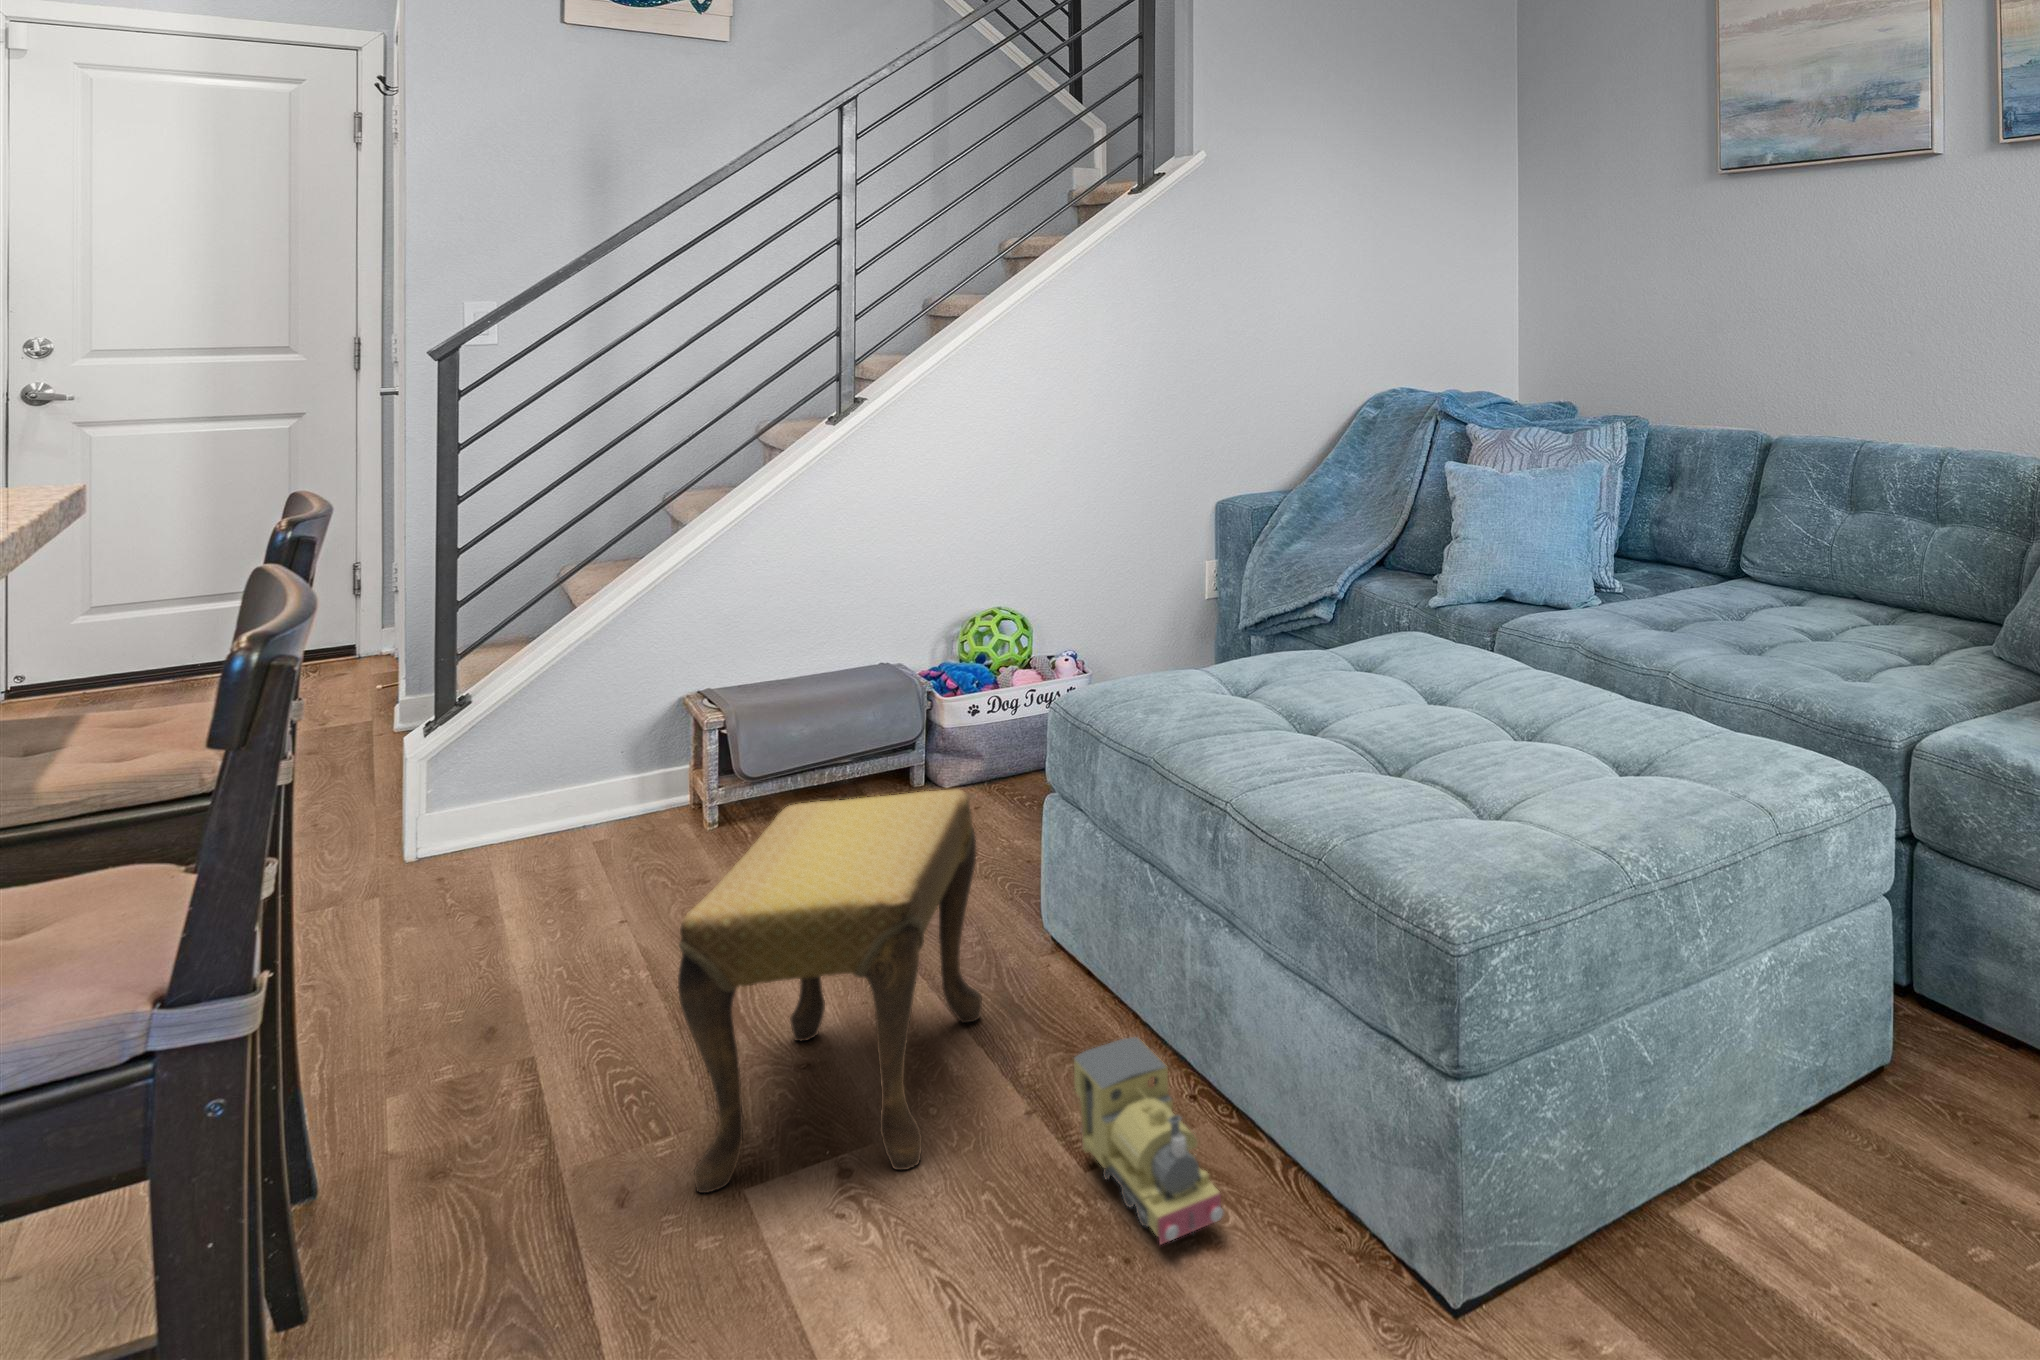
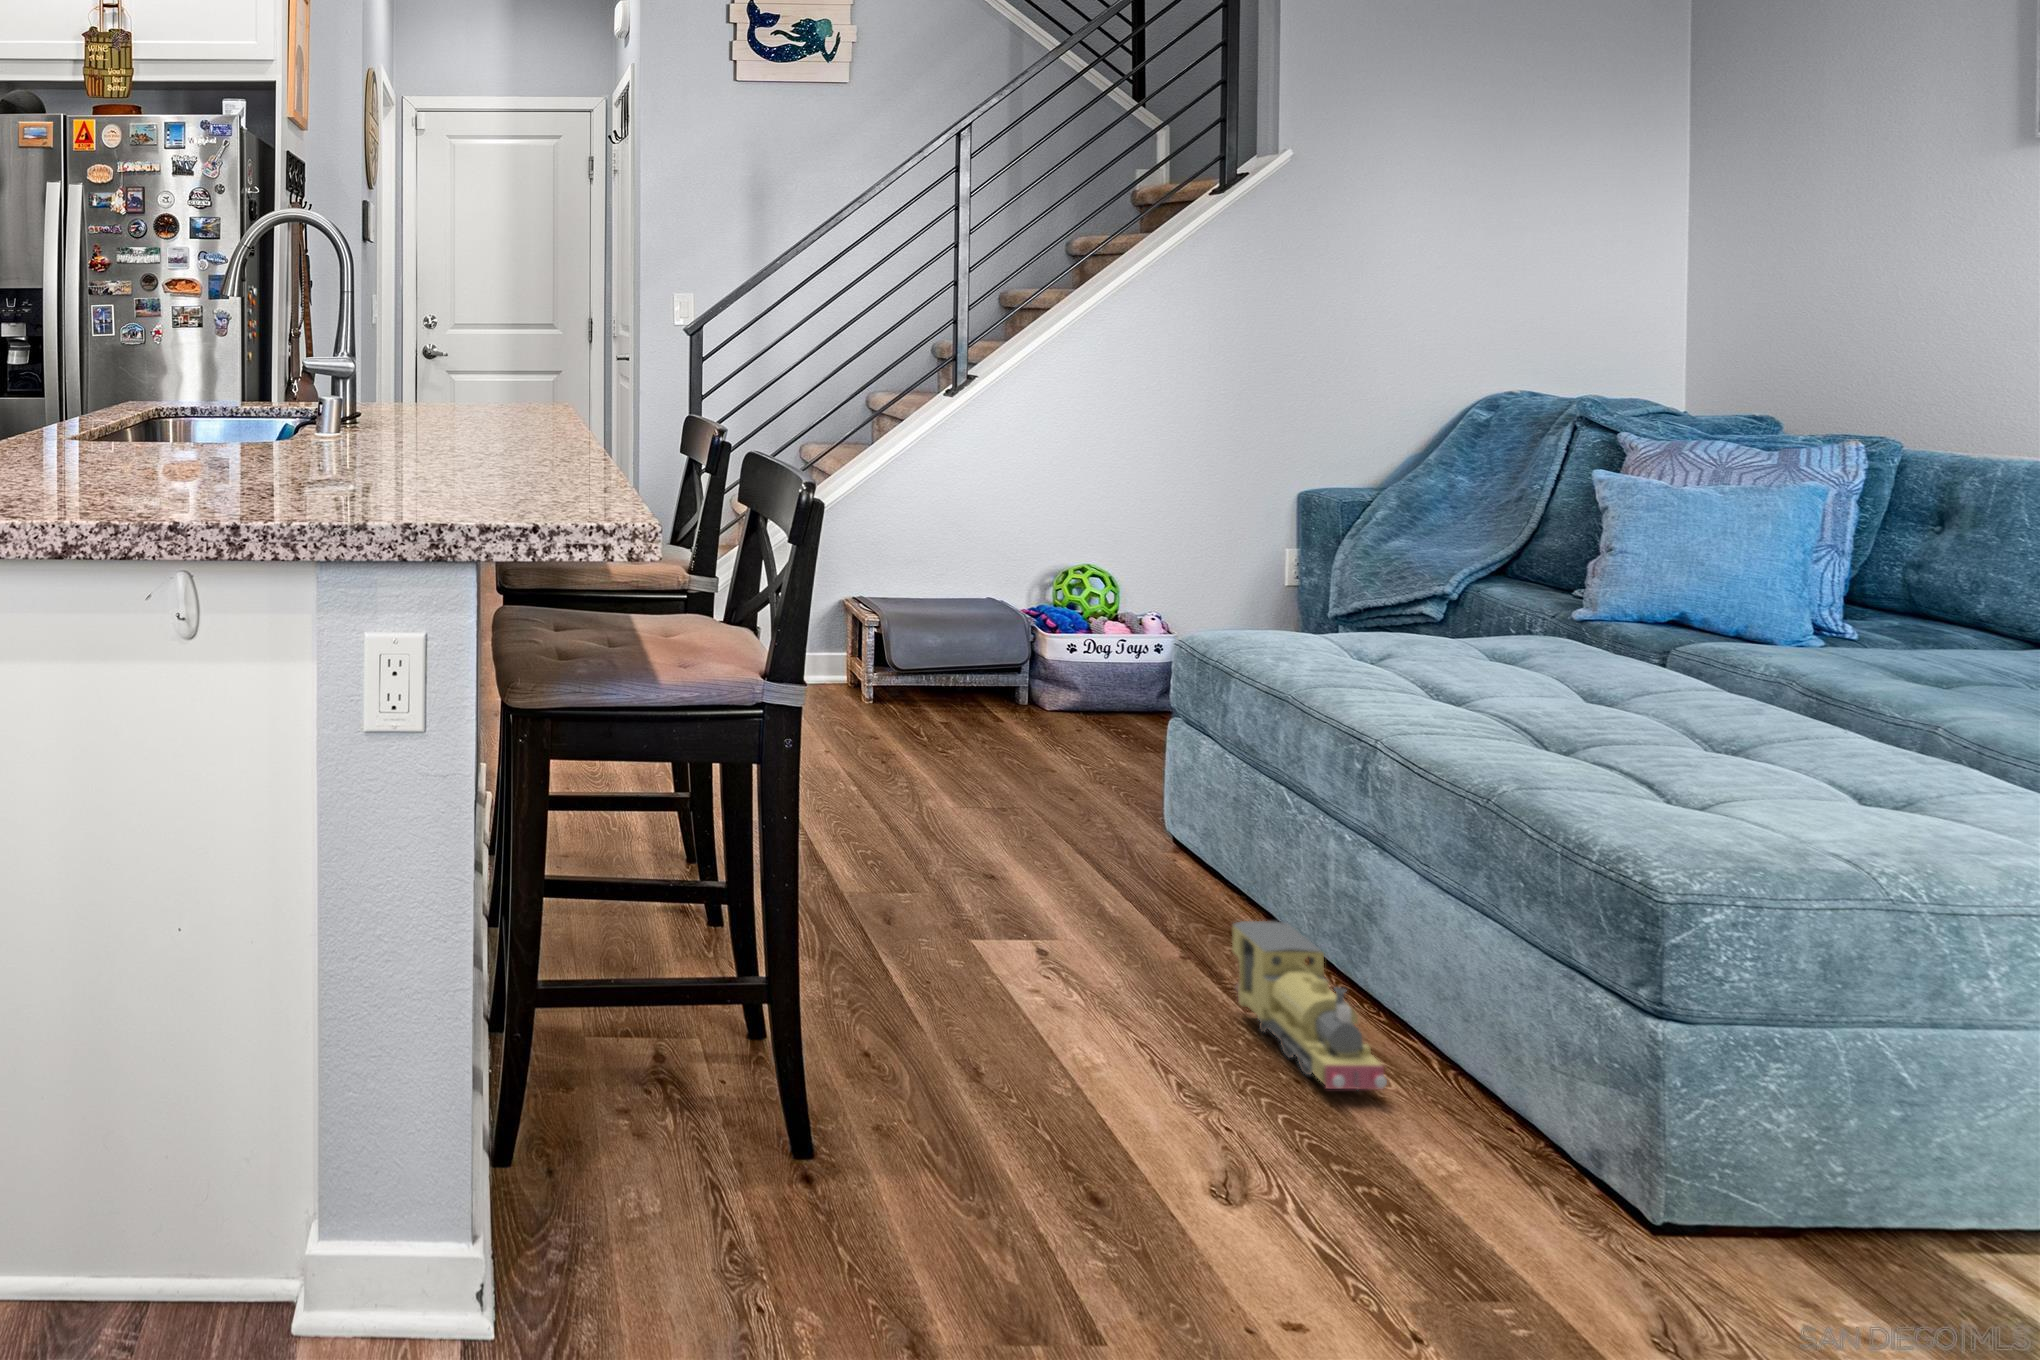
footstool: present [678,790,982,1193] -> none [918,681,1122,976]

